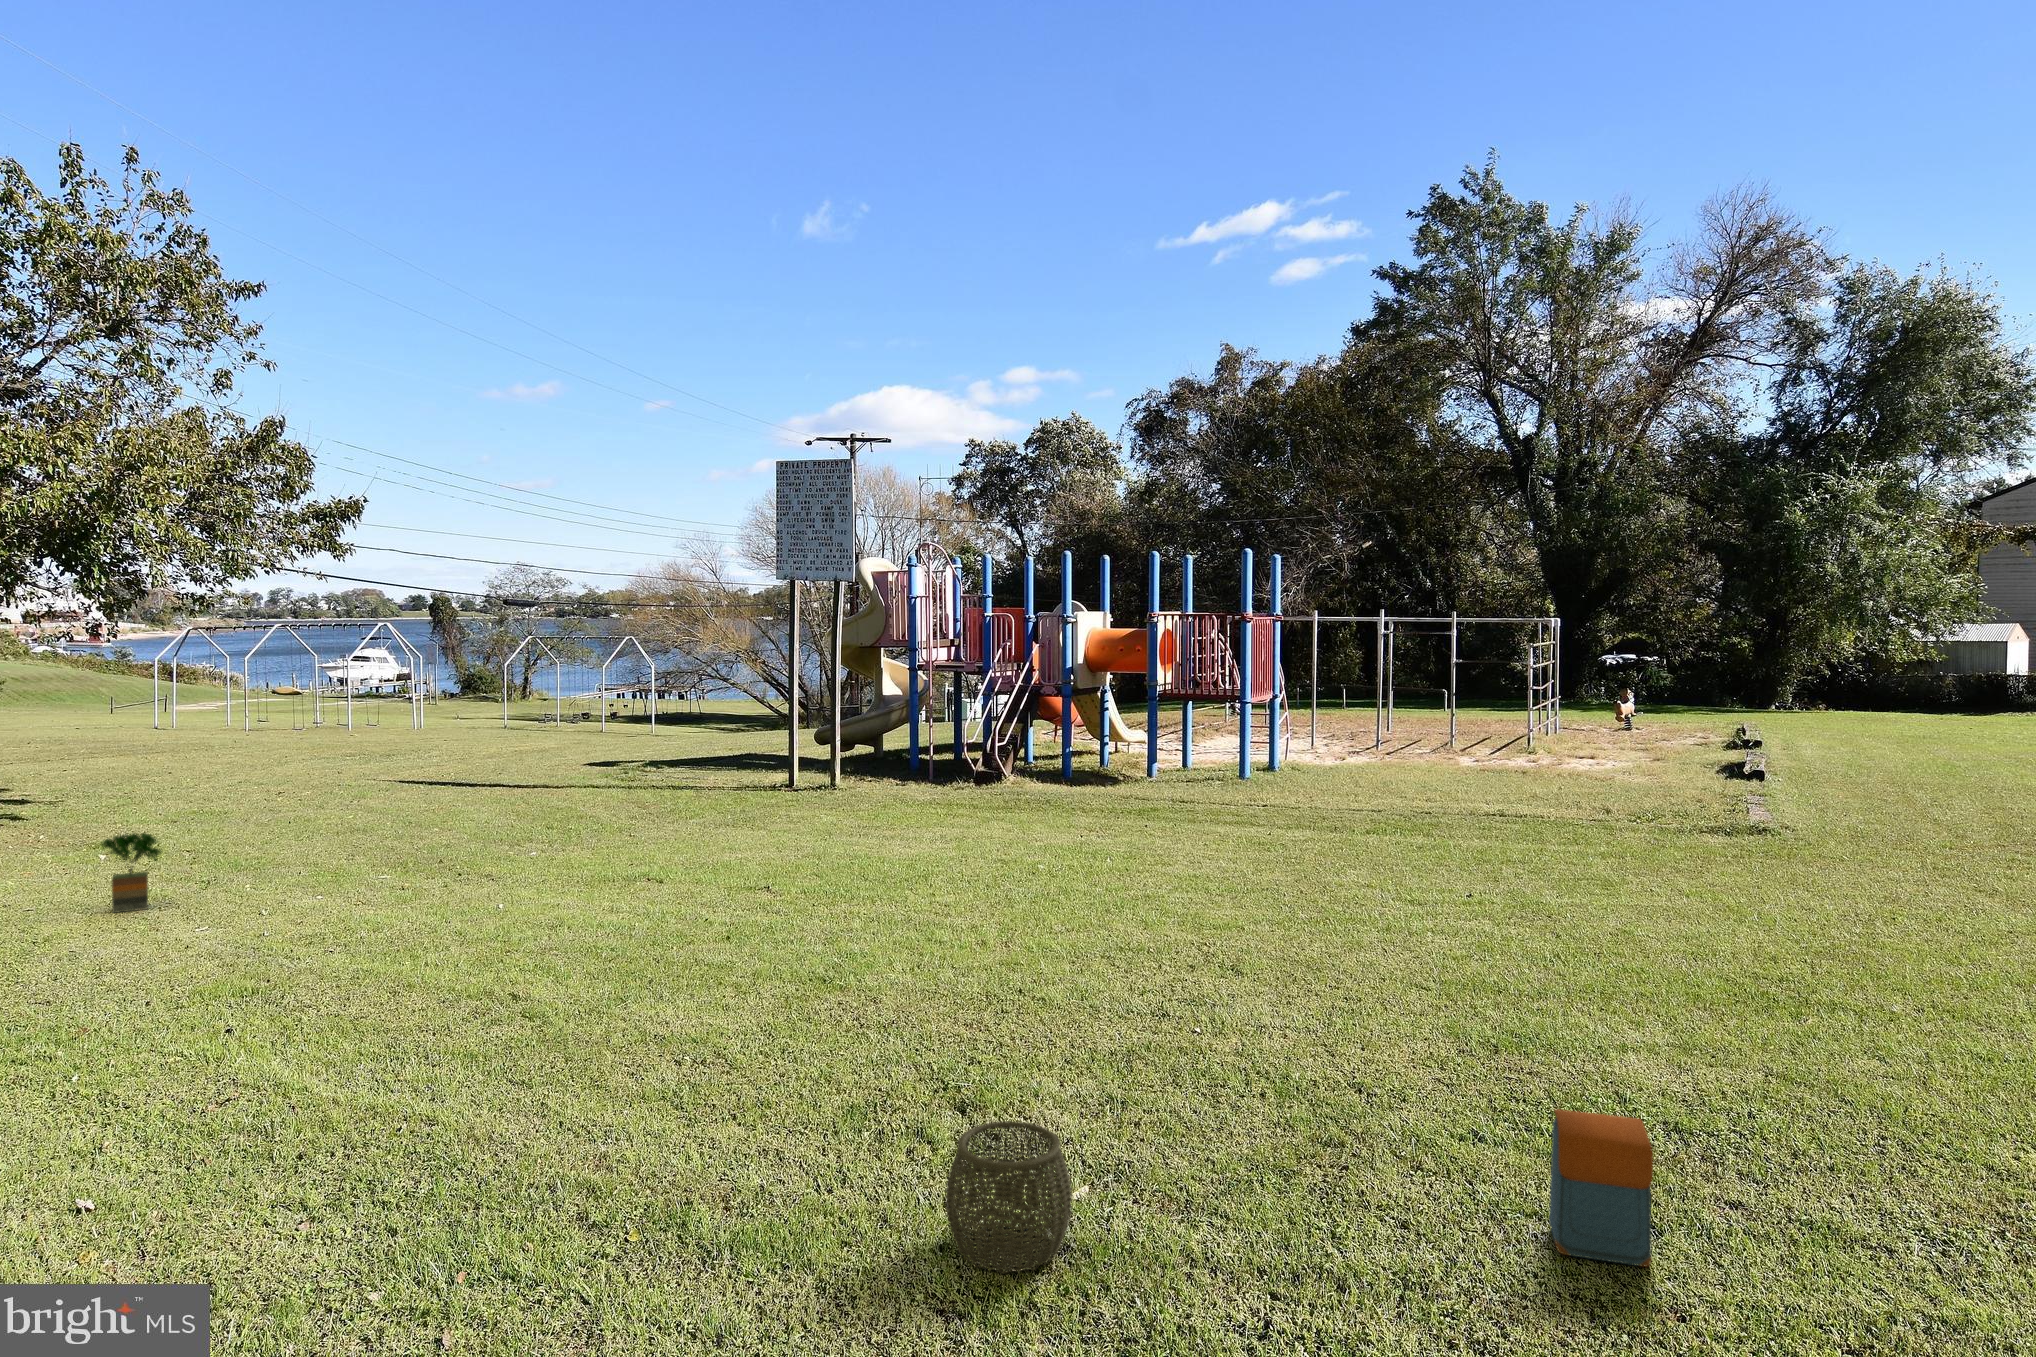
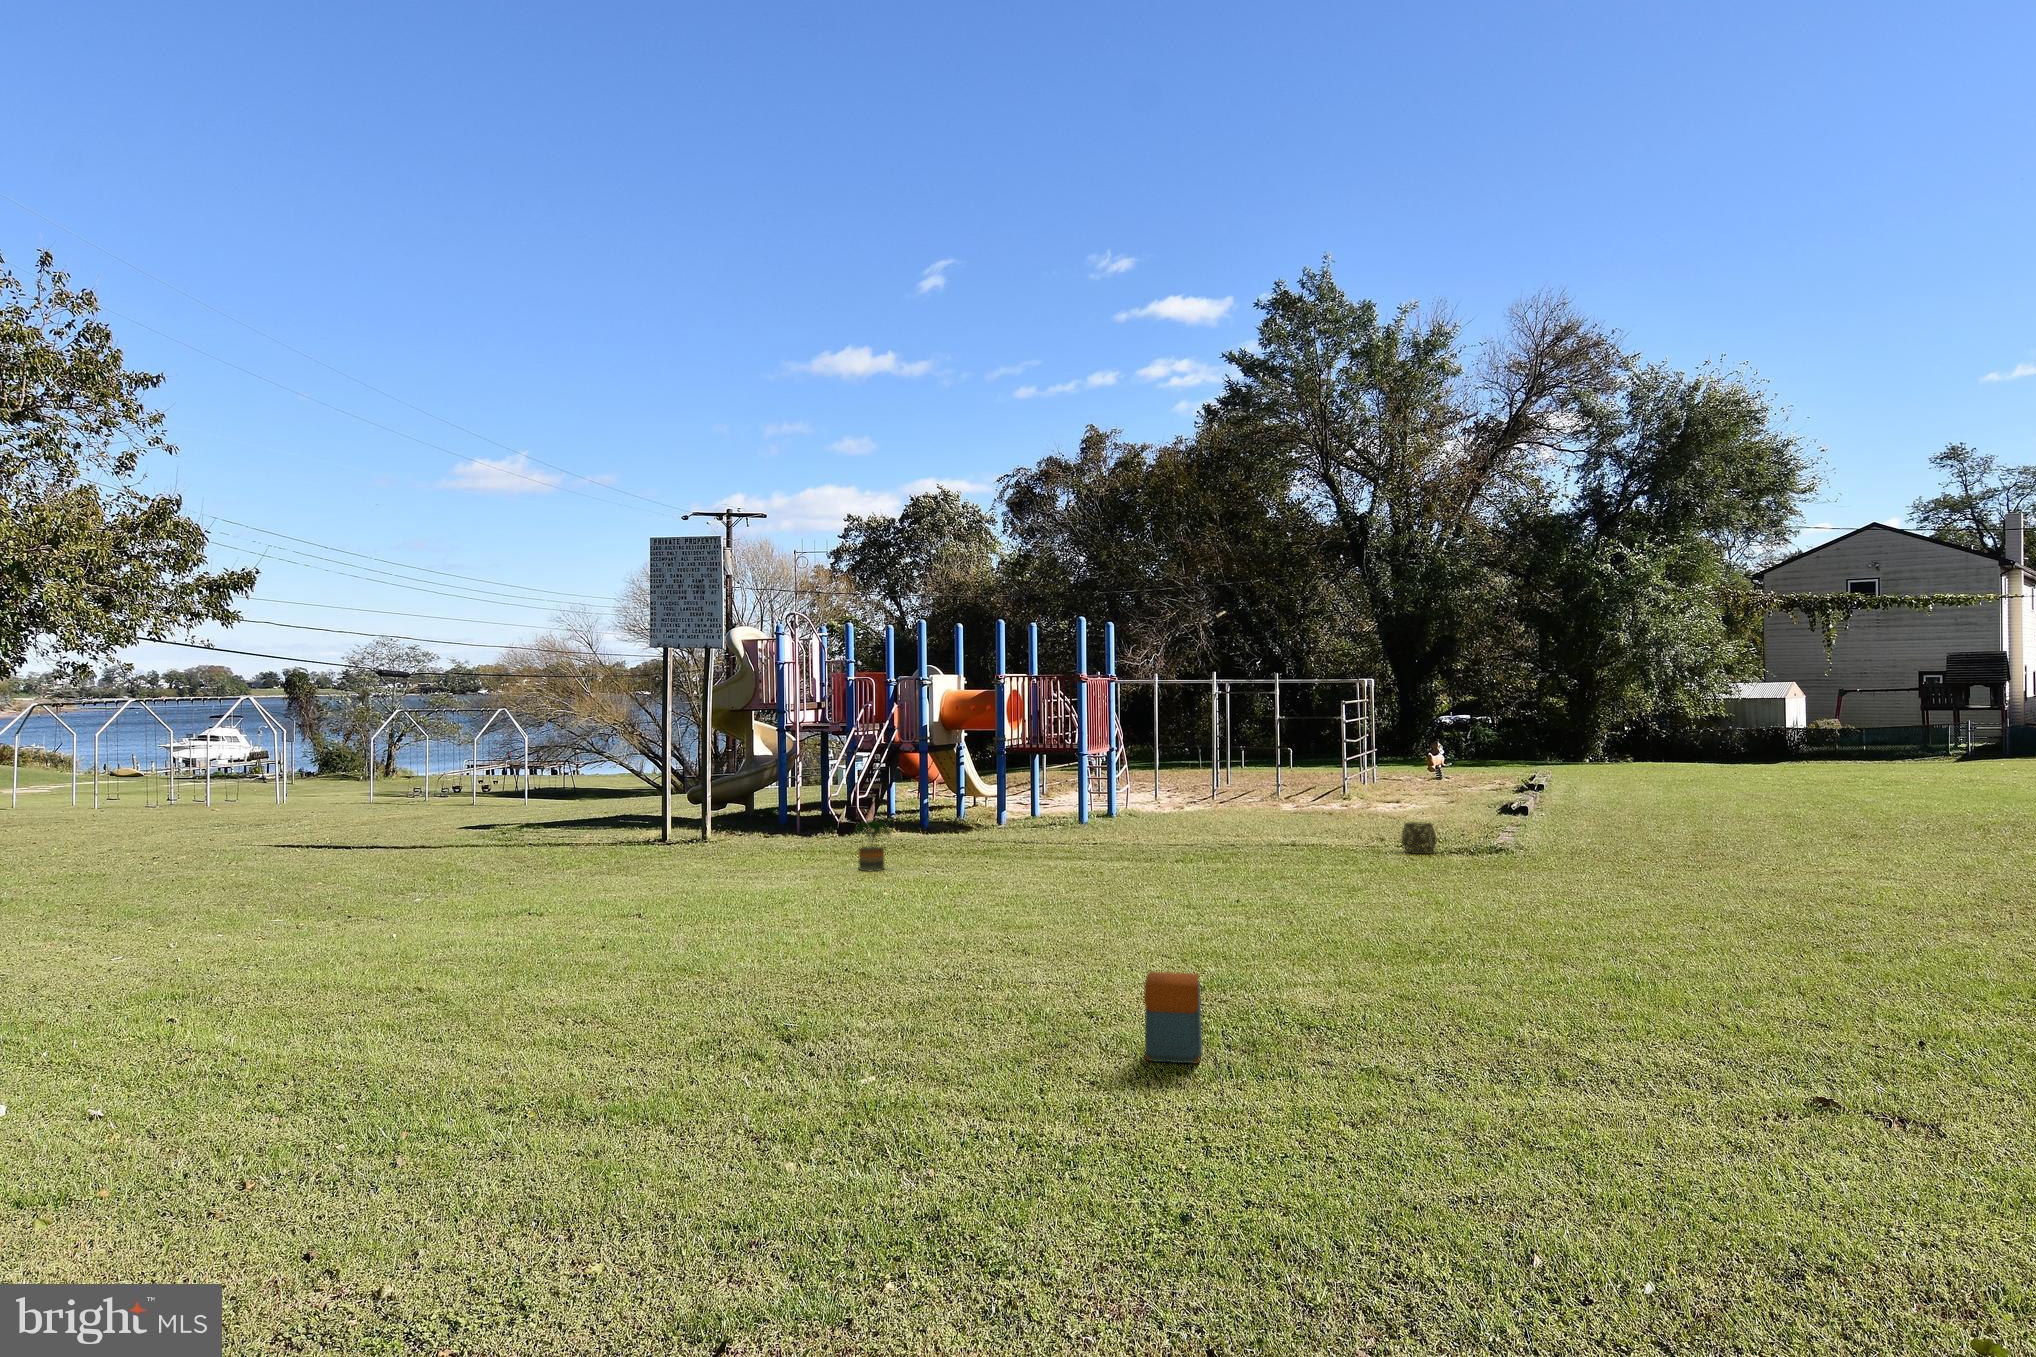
potted tree: present [101,833,162,913] -> present [856,820,892,871]
woven basket: present [945,1121,1072,1273] -> present [1402,822,1436,854]

